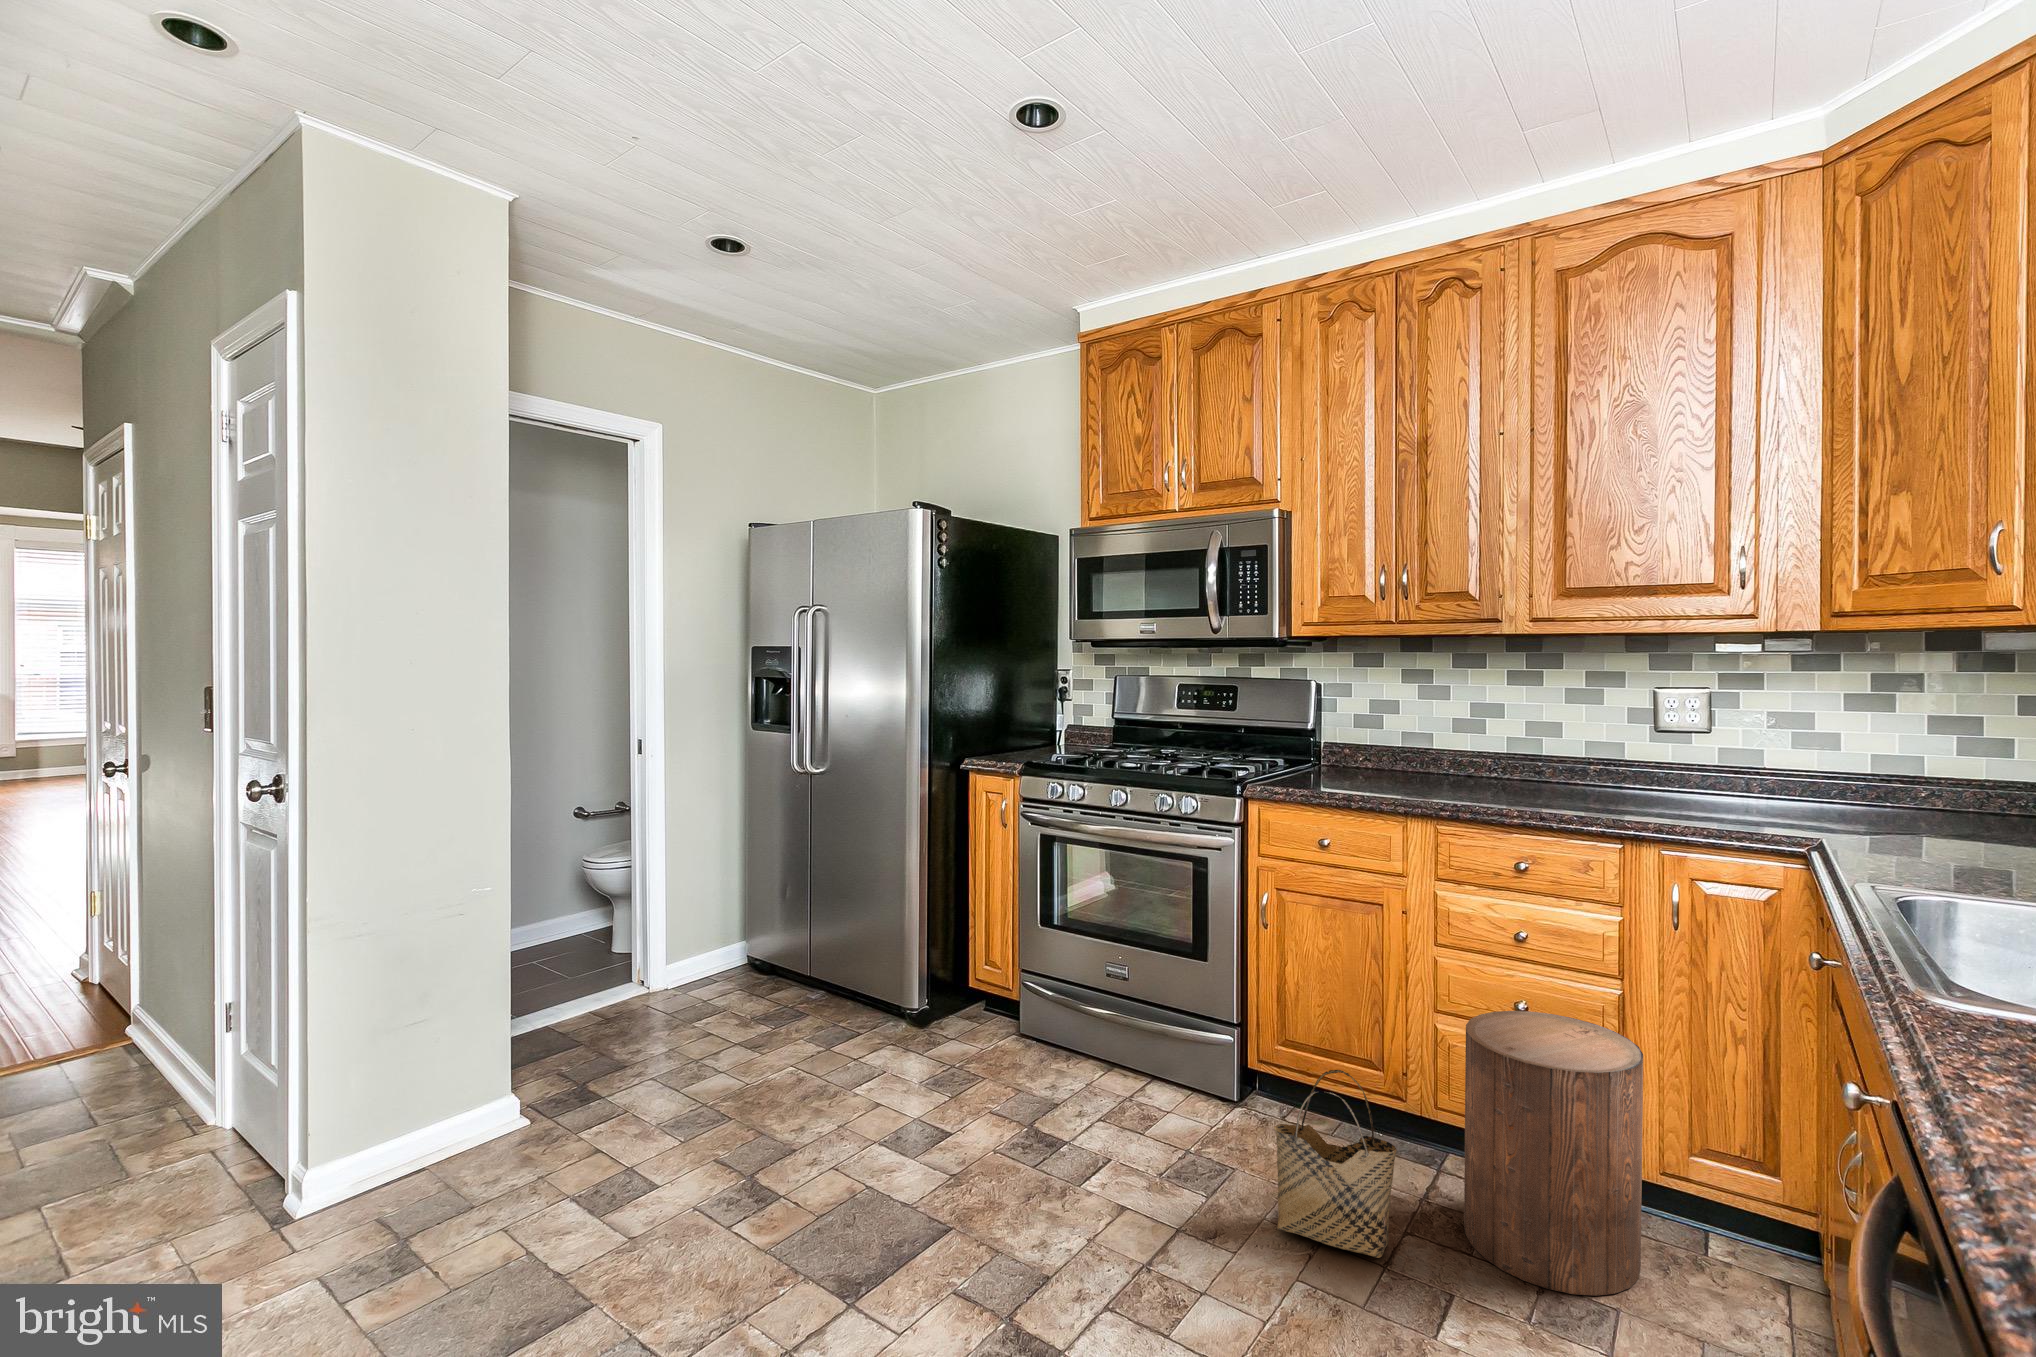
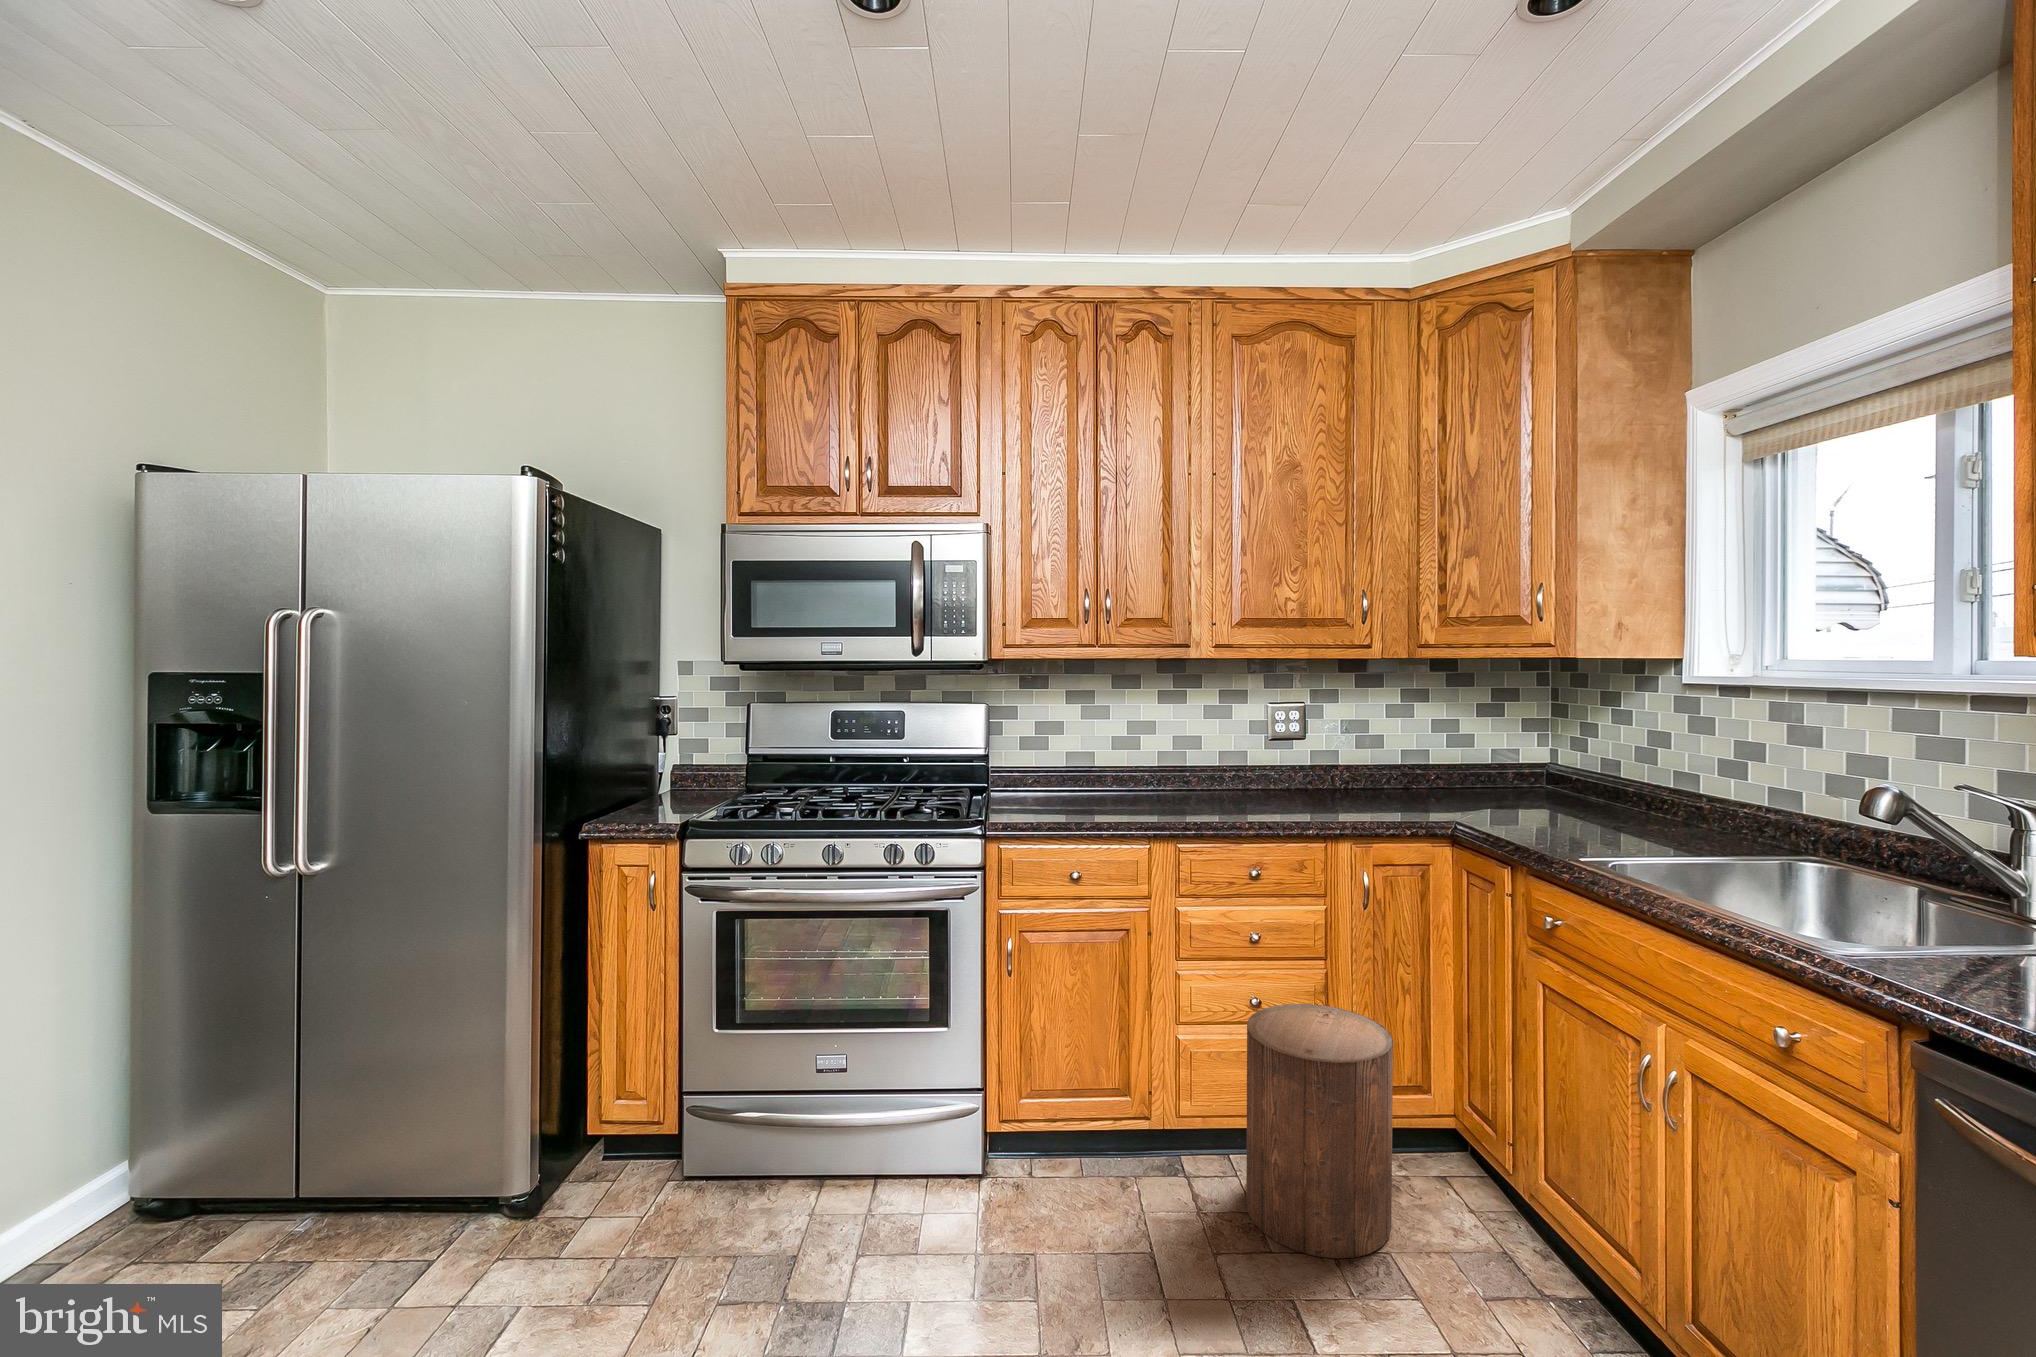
woven basket: present [1274,1070,1397,1258] -> none [1126,1117,1241,1308]

